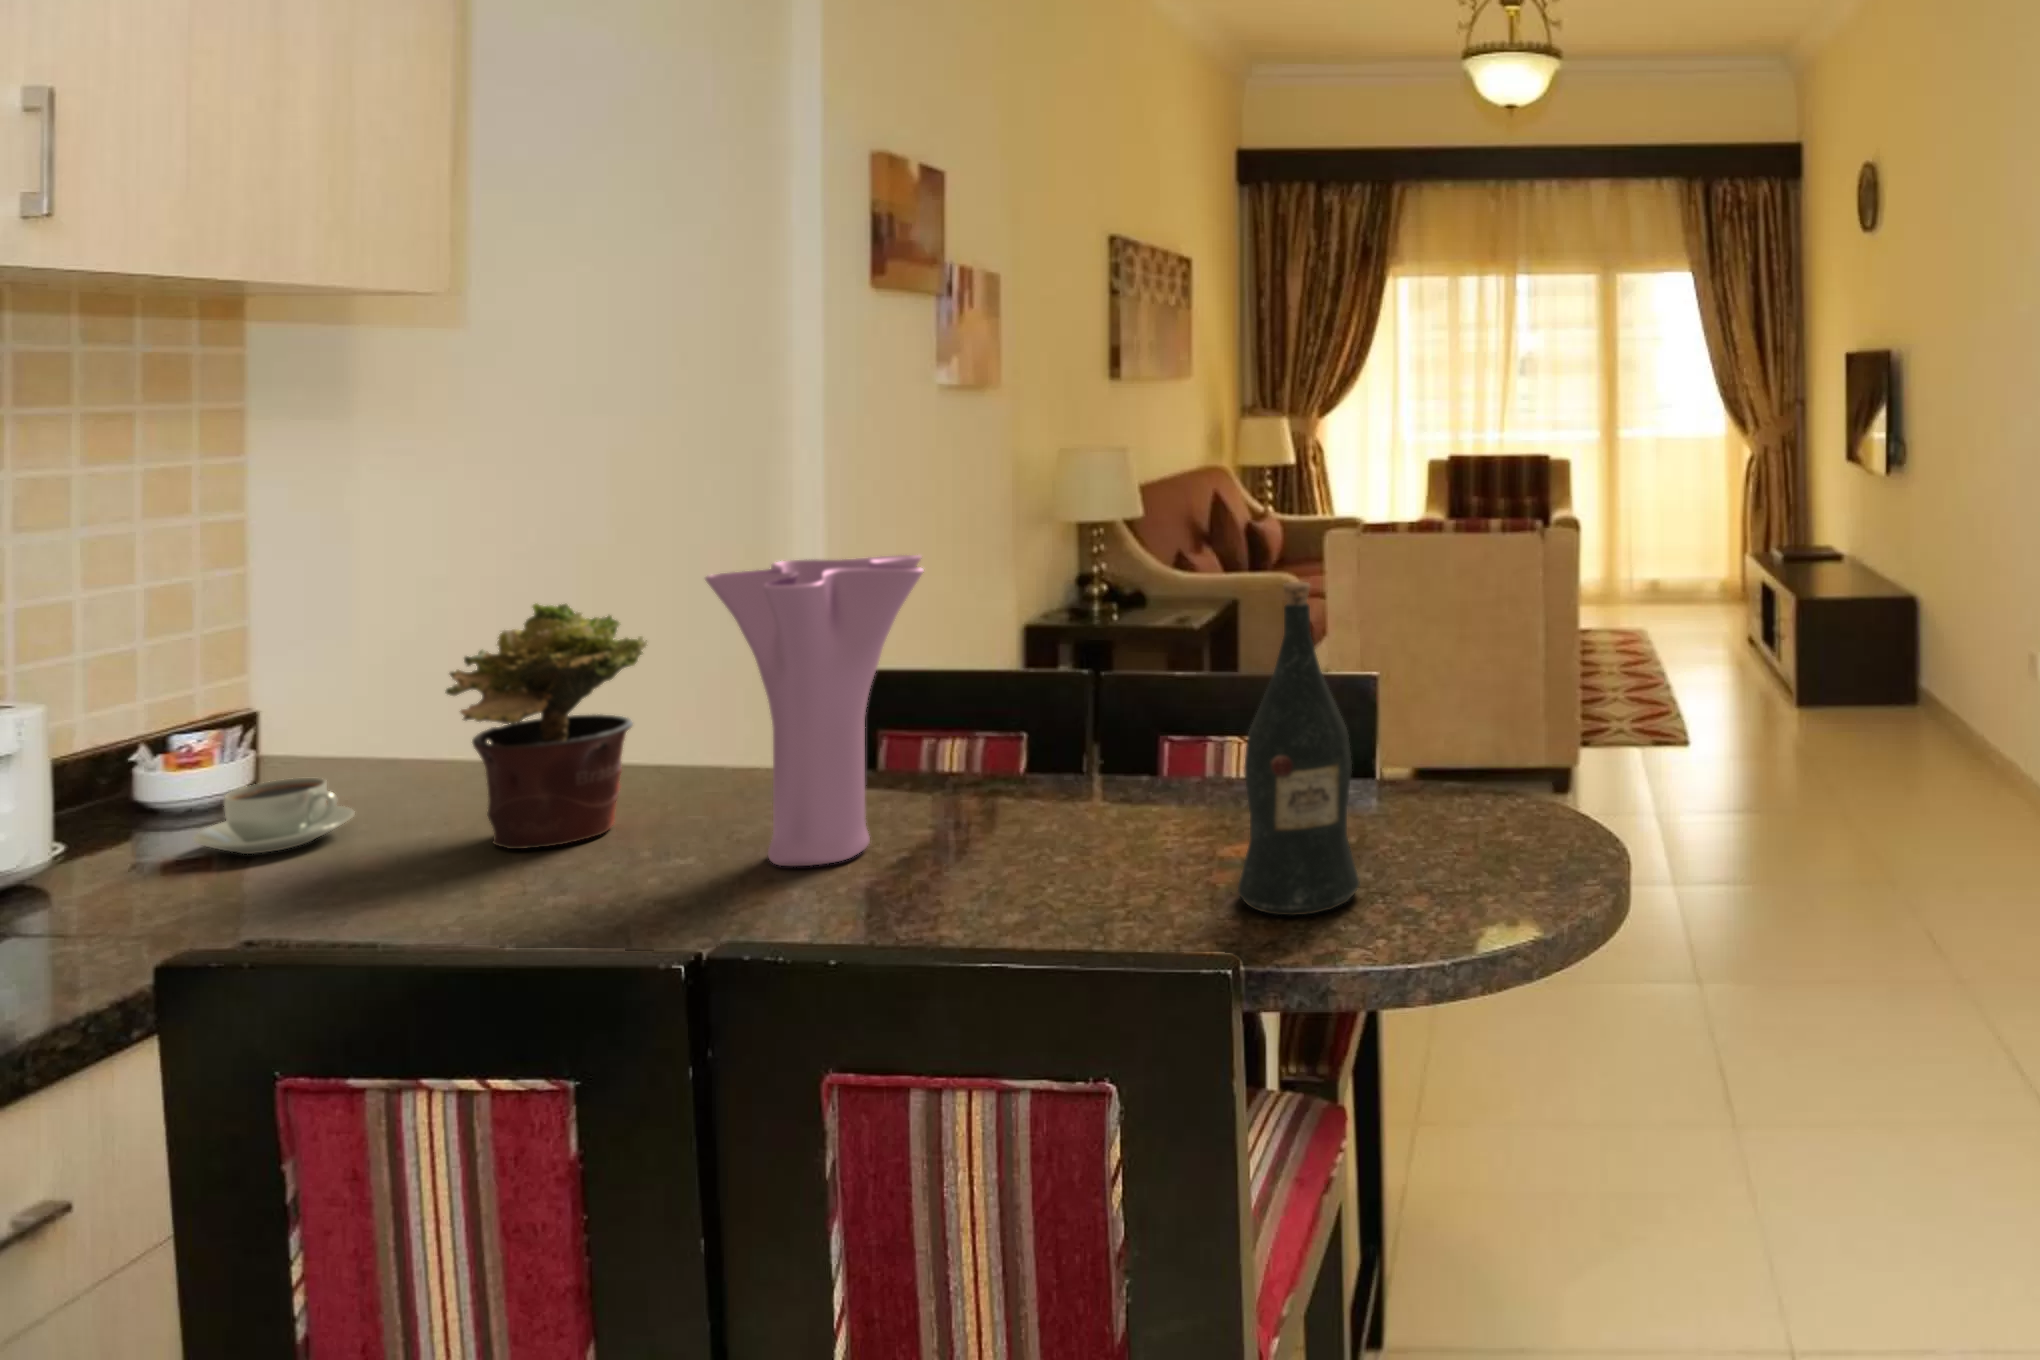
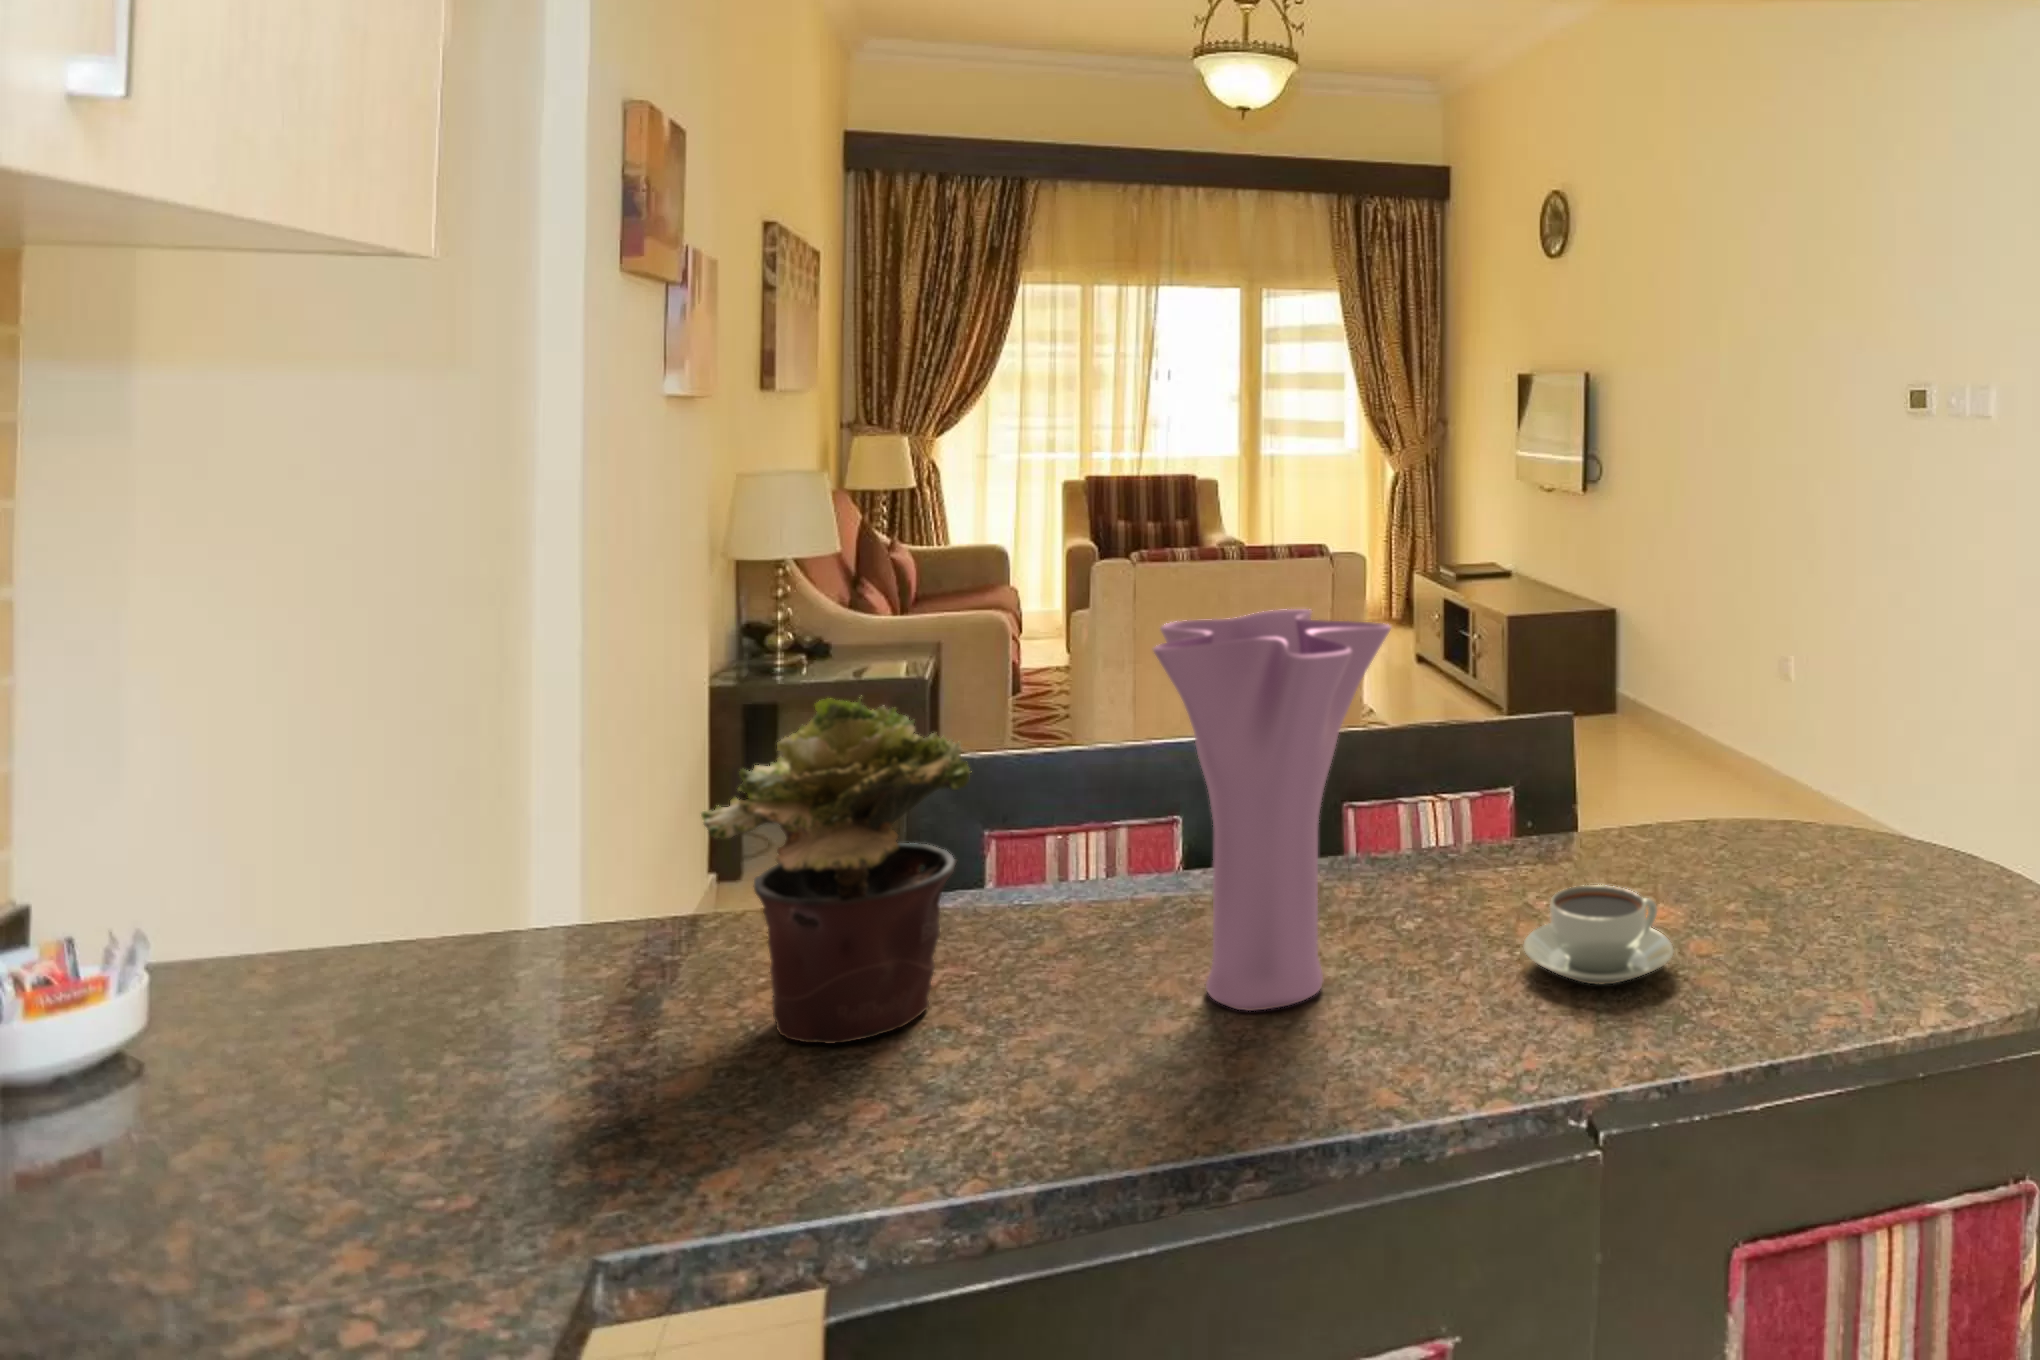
wine bottle: present [1238,582,1360,916] -> none [1801,619,1936,983]
coffee cup: present [194,778,354,854] -> present [1523,885,1673,984]

